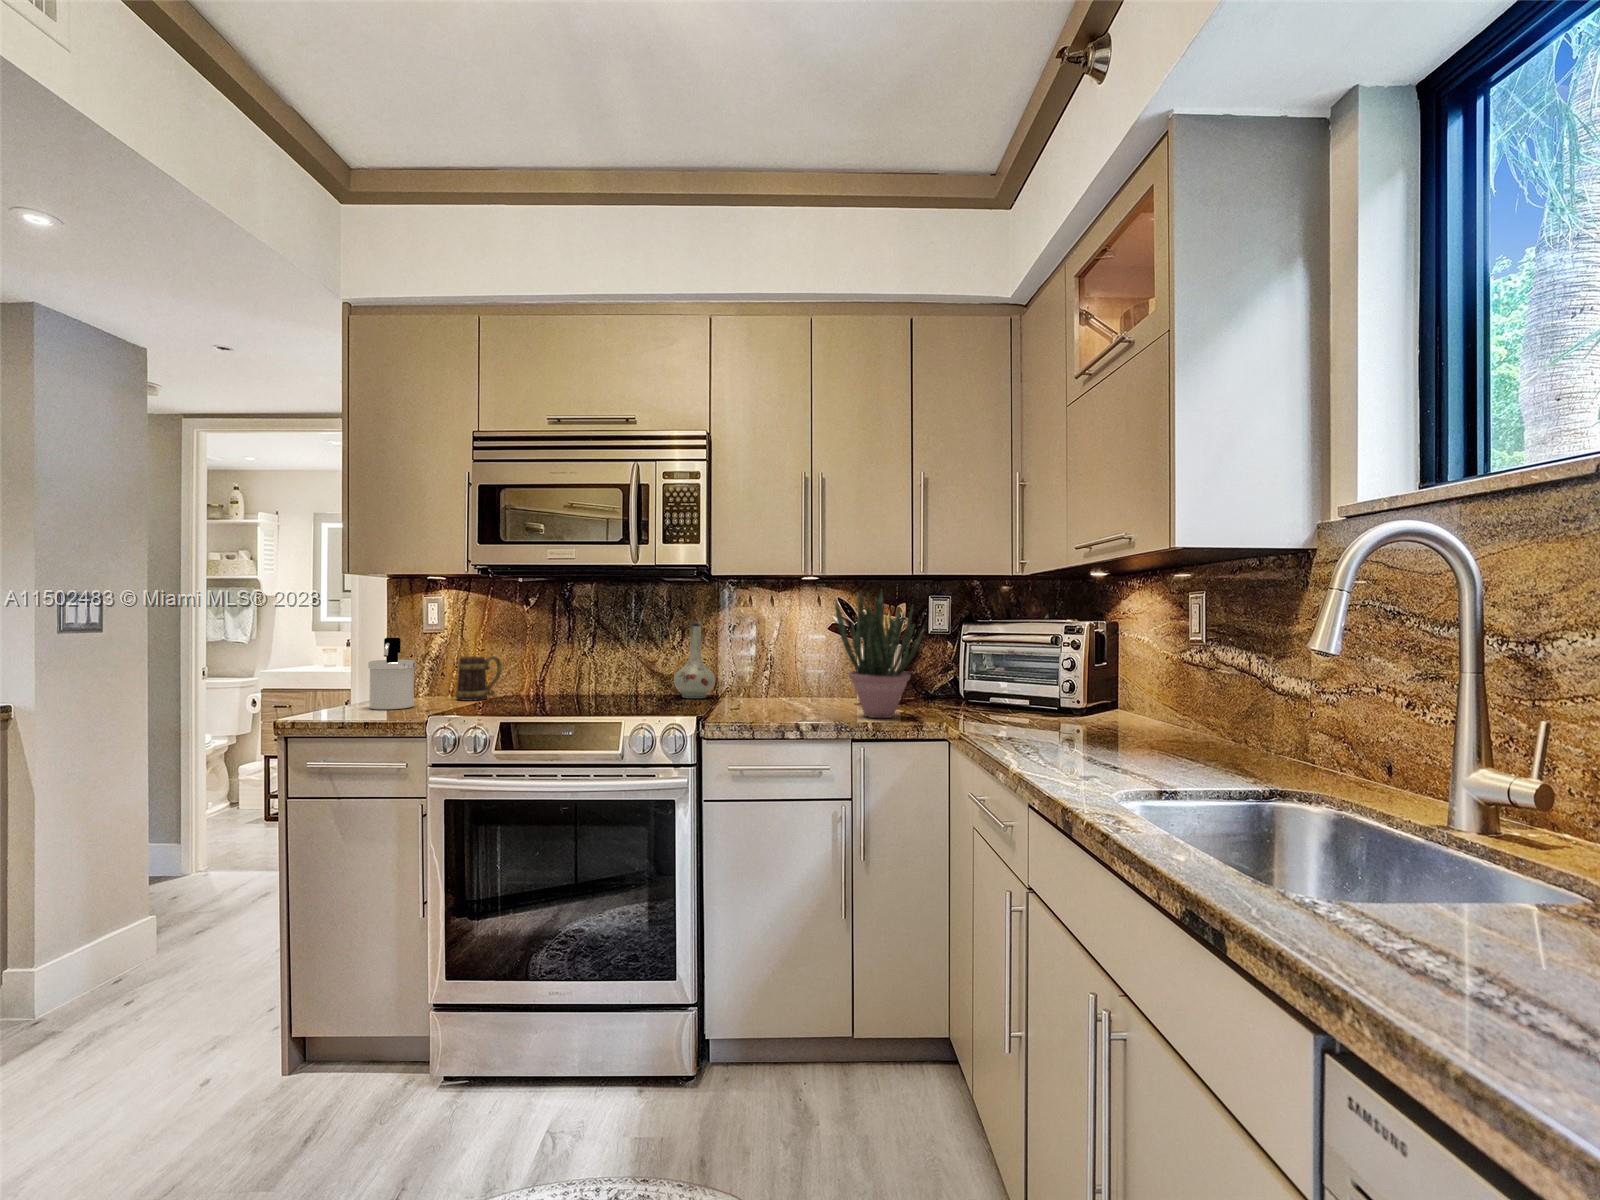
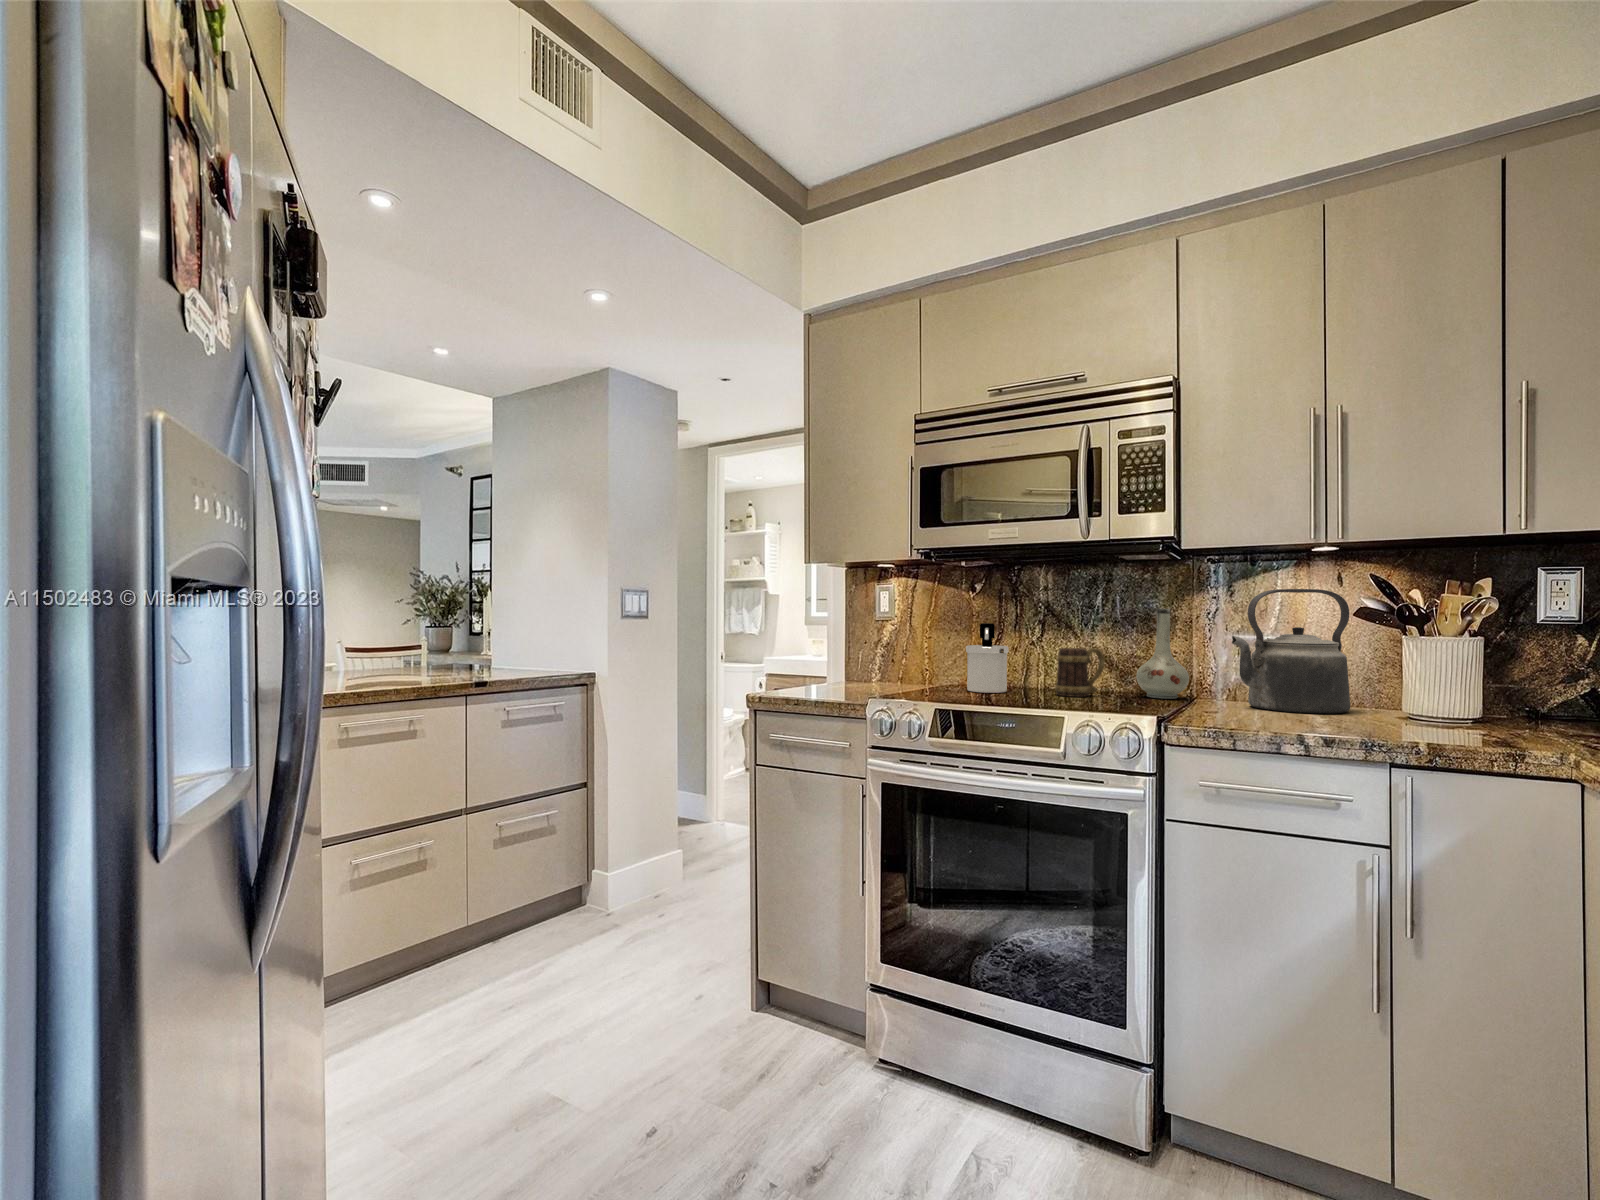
potted plant: present [835,591,923,718] -> none [1362,555,1523,739]
kettle: none [747,607,827,704] -> present [1232,589,1350,714]
soap dispenser: present [368,637,416,709] -> present [966,623,1008,693]
mug: present [456,656,502,701] -> present [1055,648,1105,697]

